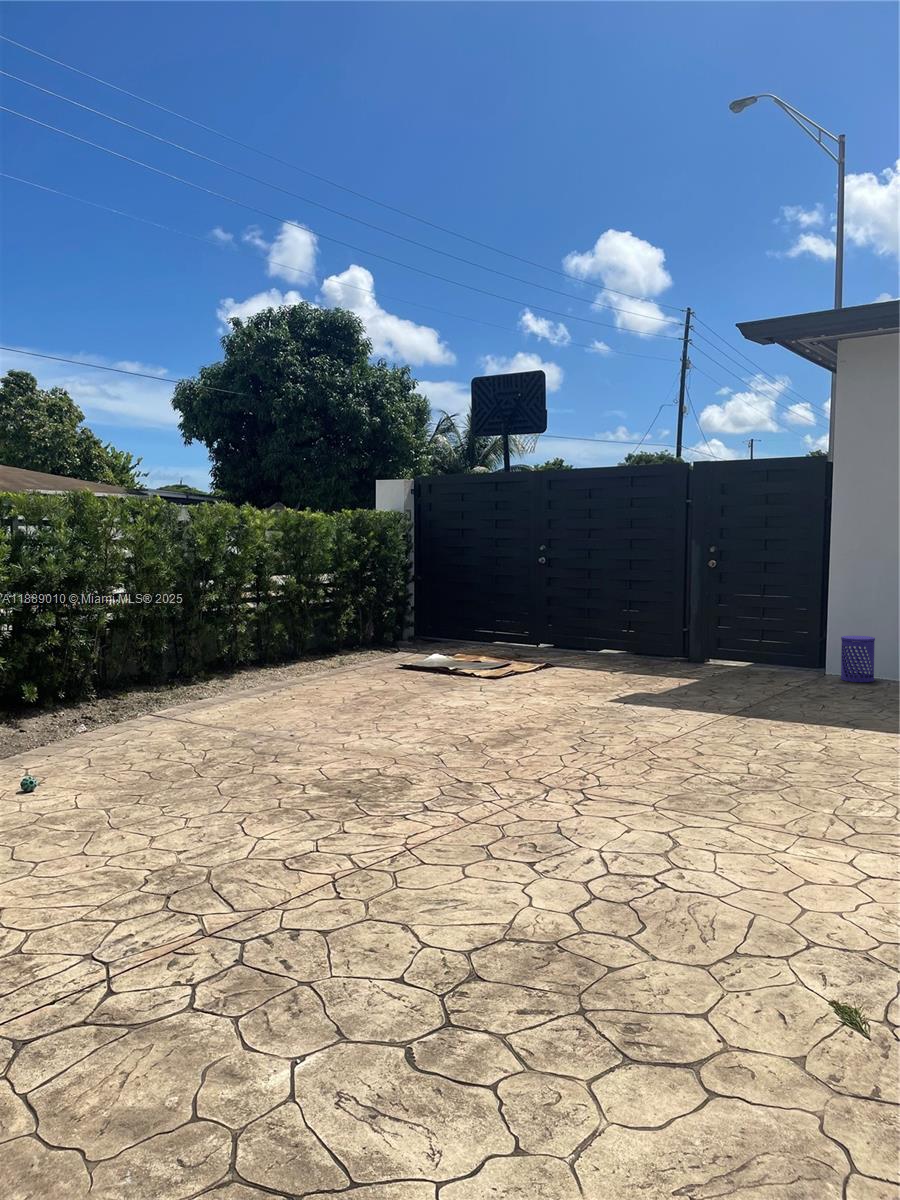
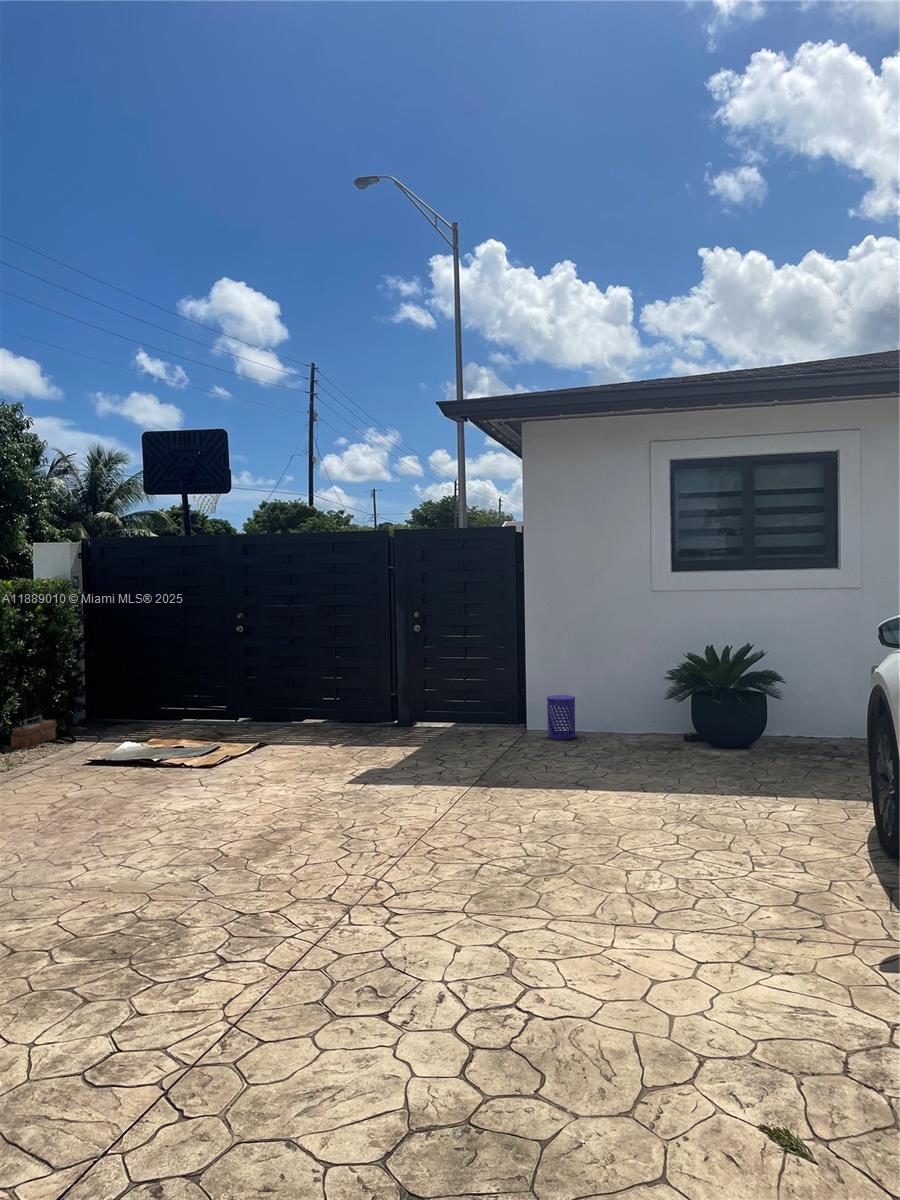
toolbox: none [348,632,387,658] -> present [11,716,57,748]

